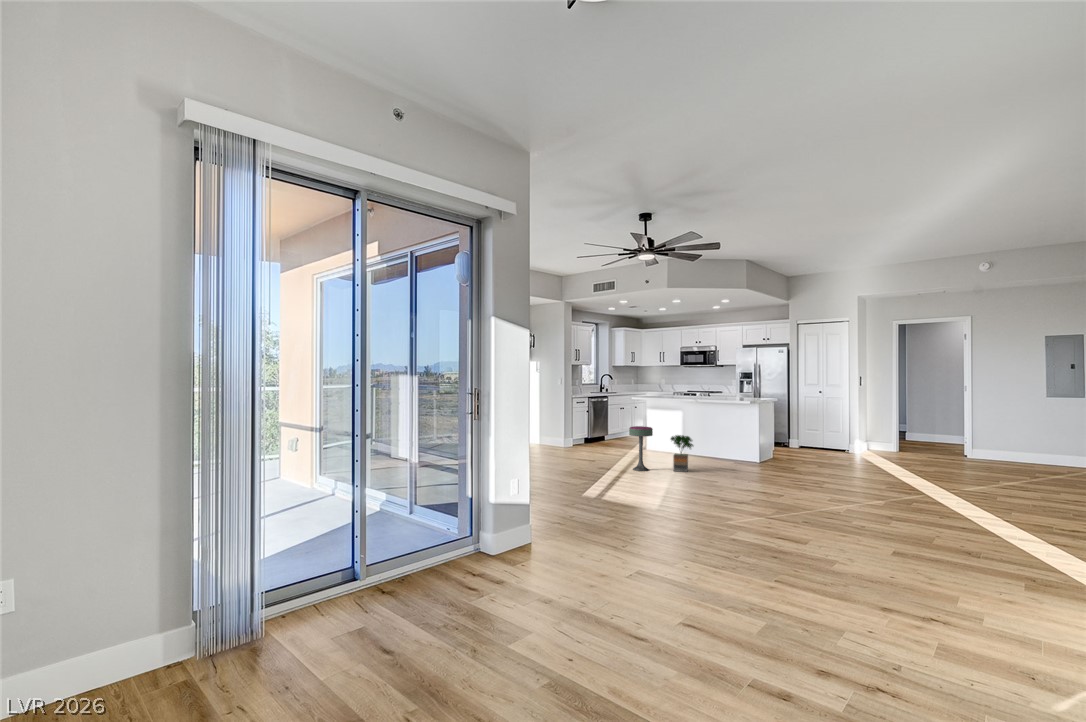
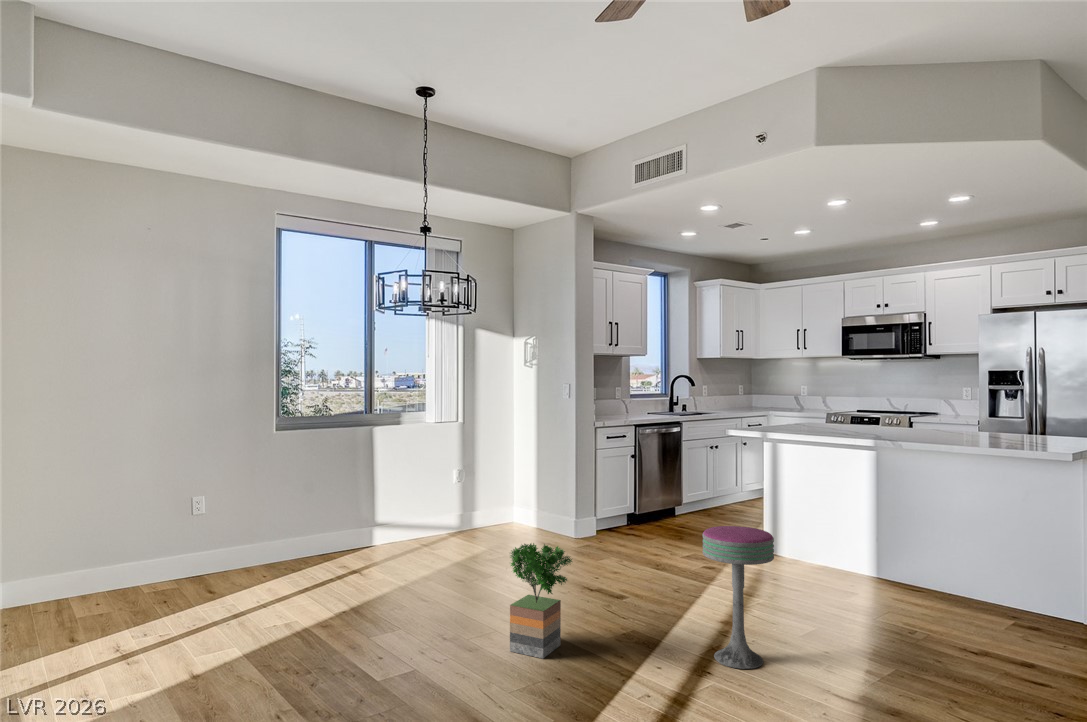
potted tree: present [671,435,693,472] -> present [510,543,572,658]

